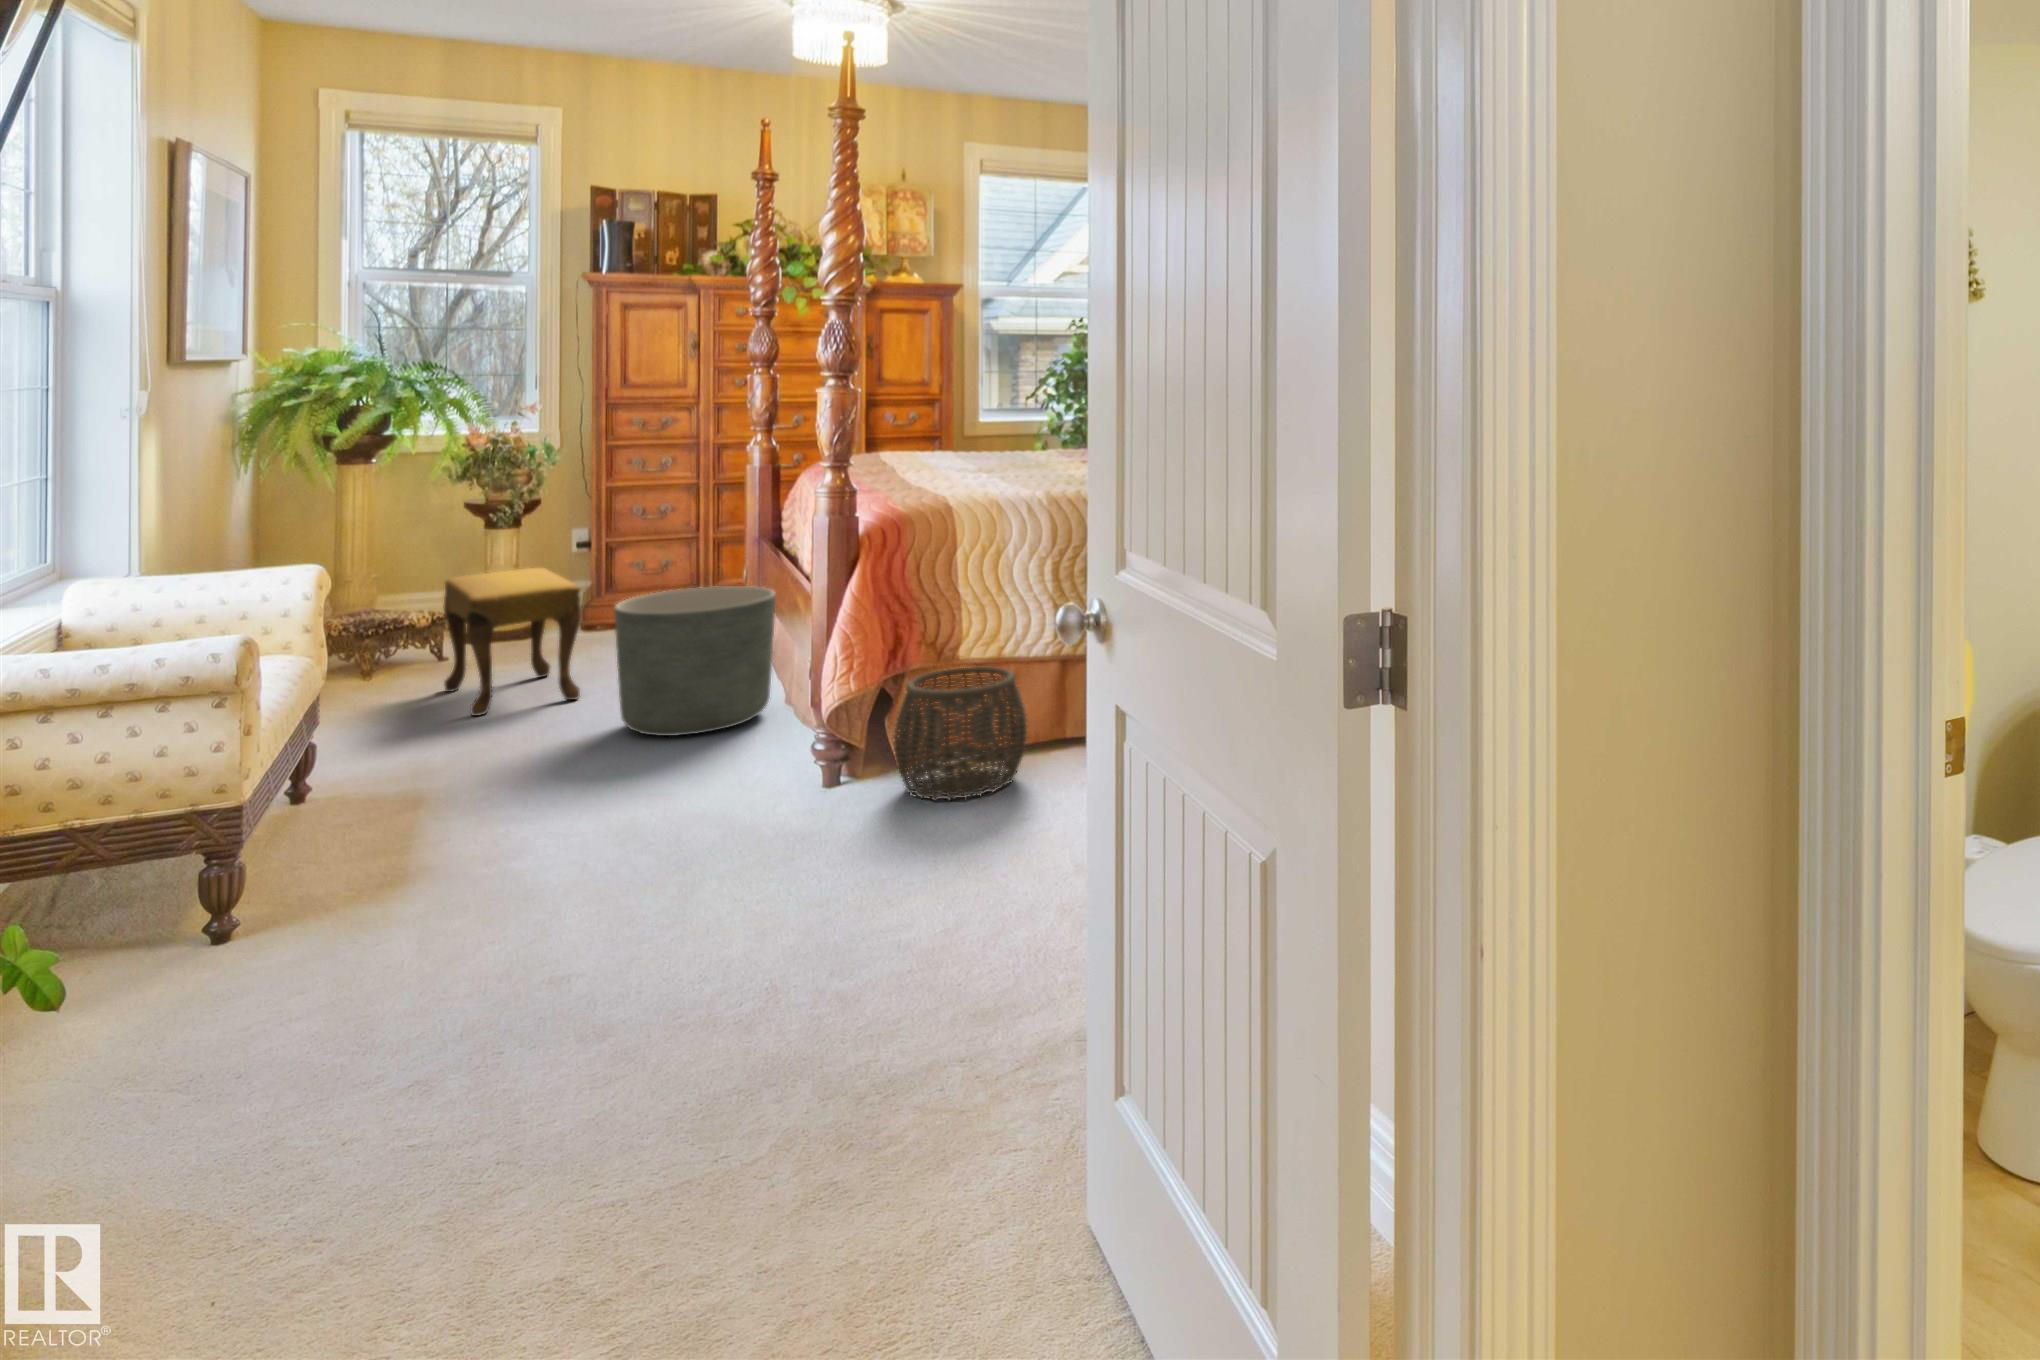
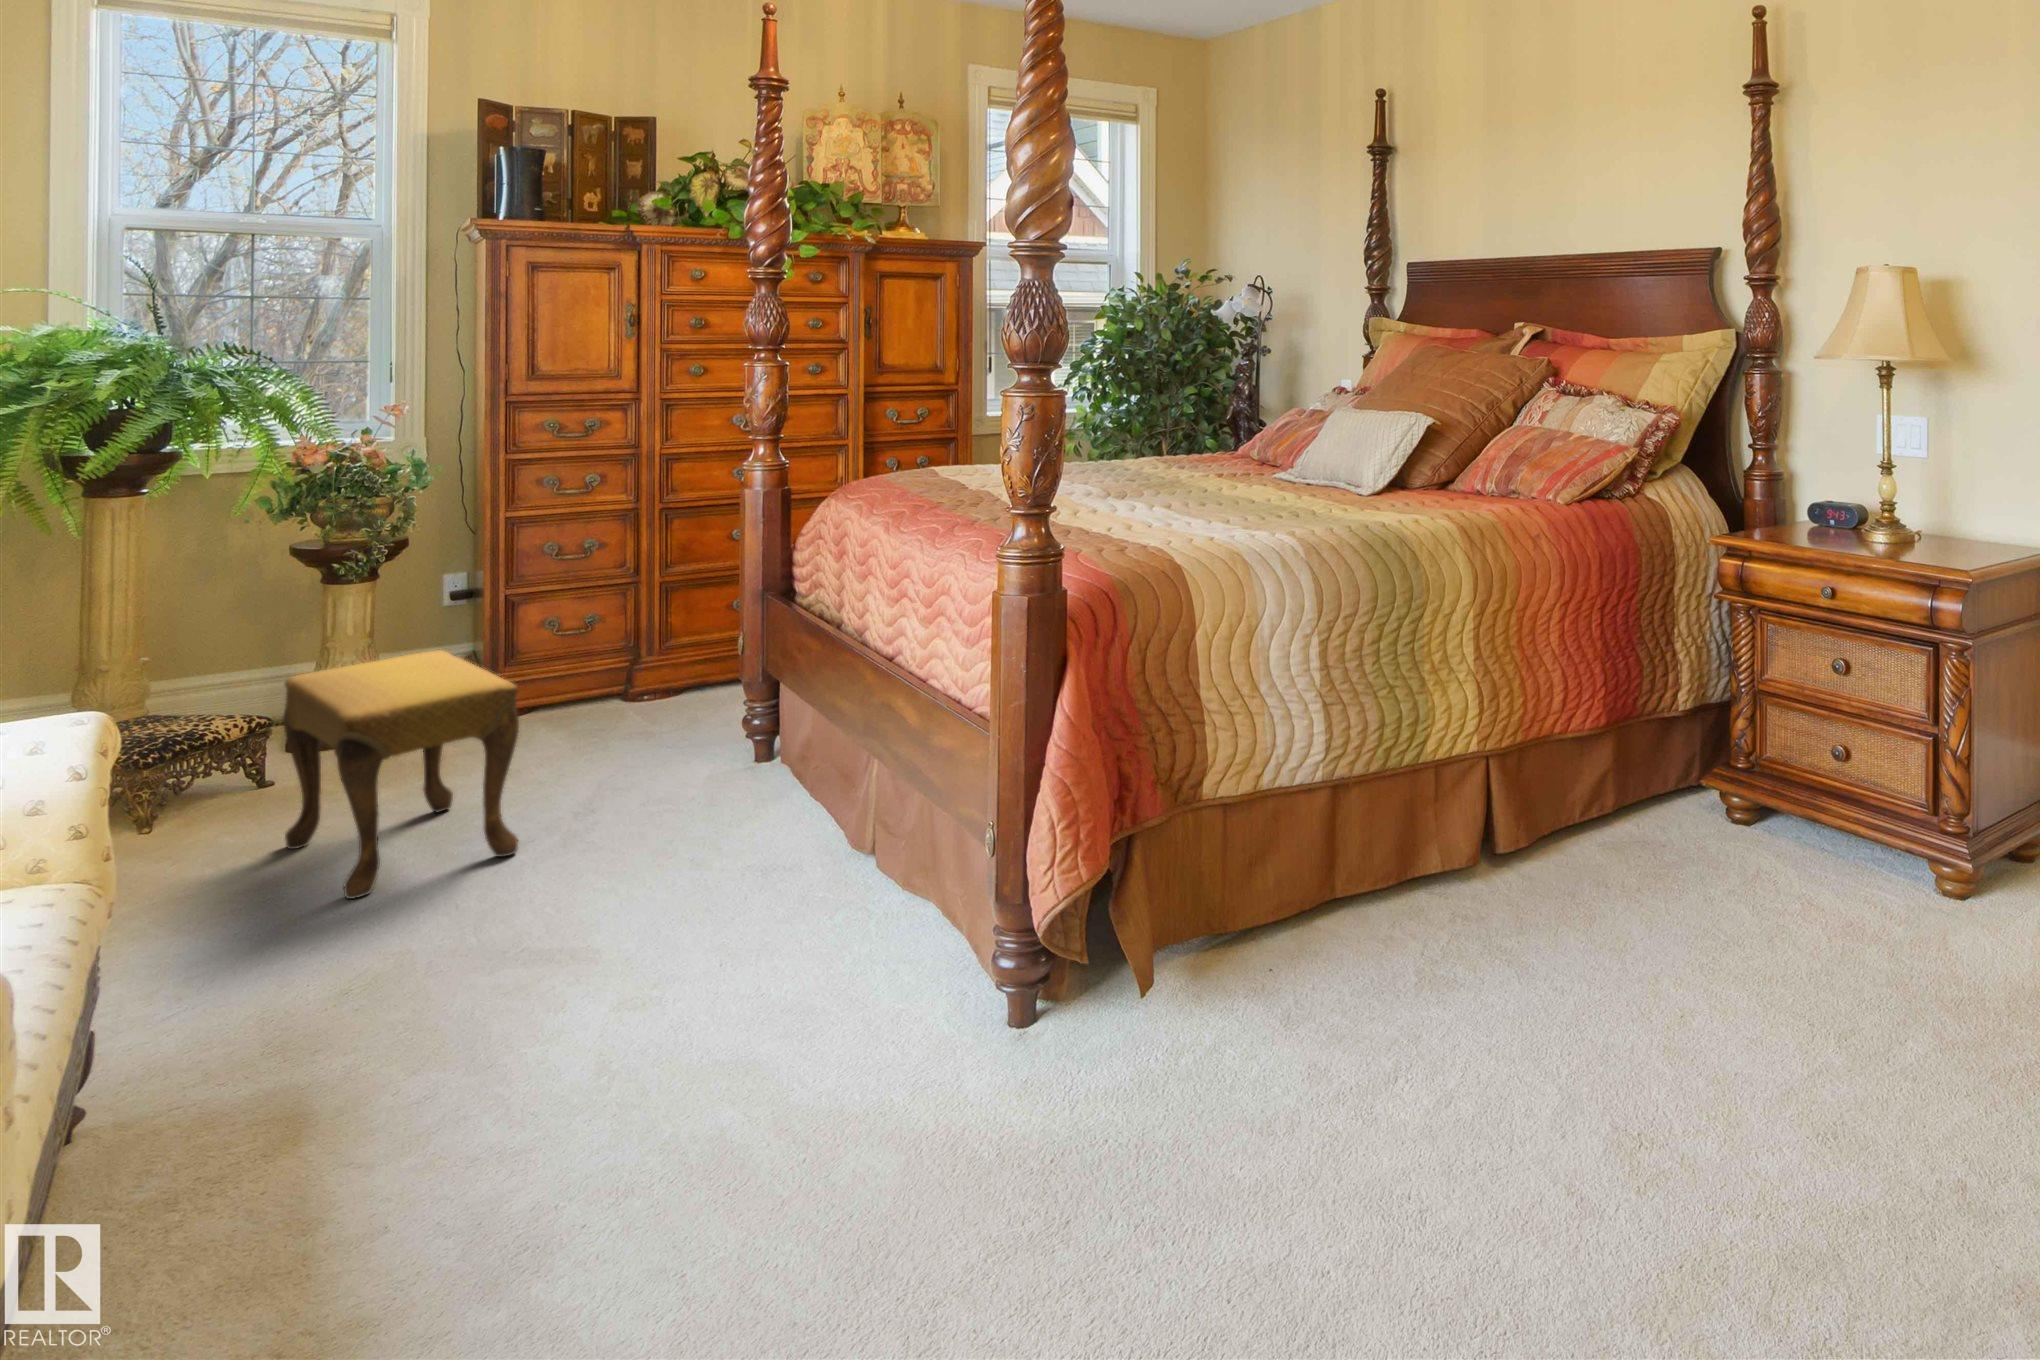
planter: present [615,586,776,736] -> none [601,677,846,924]
woven basket: present [893,667,1027,800] -> none [1127,809,1326,1041]

